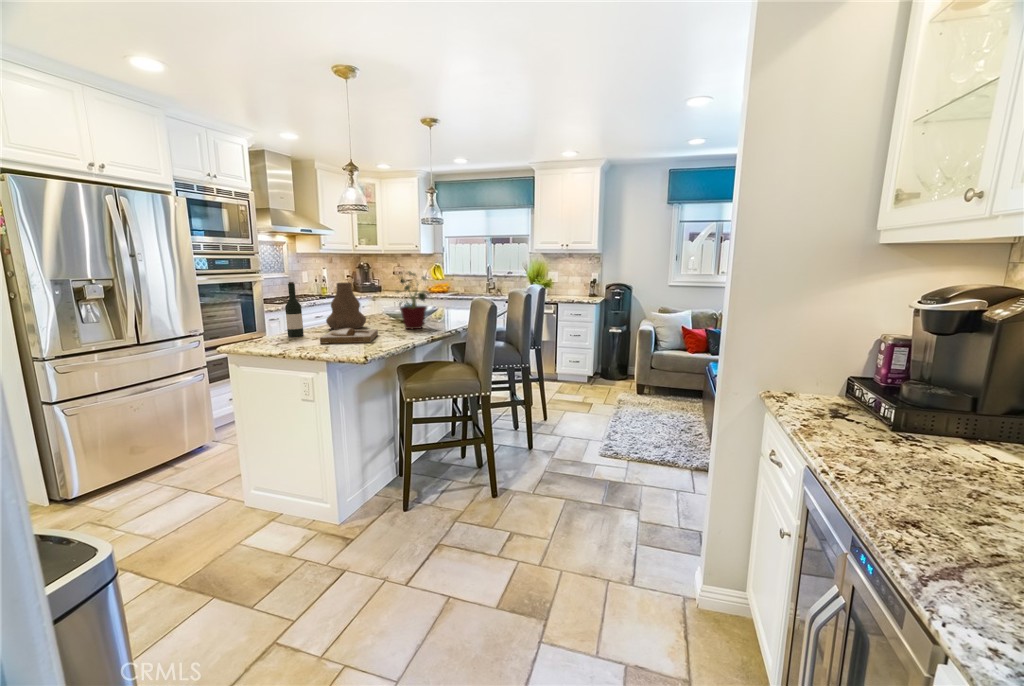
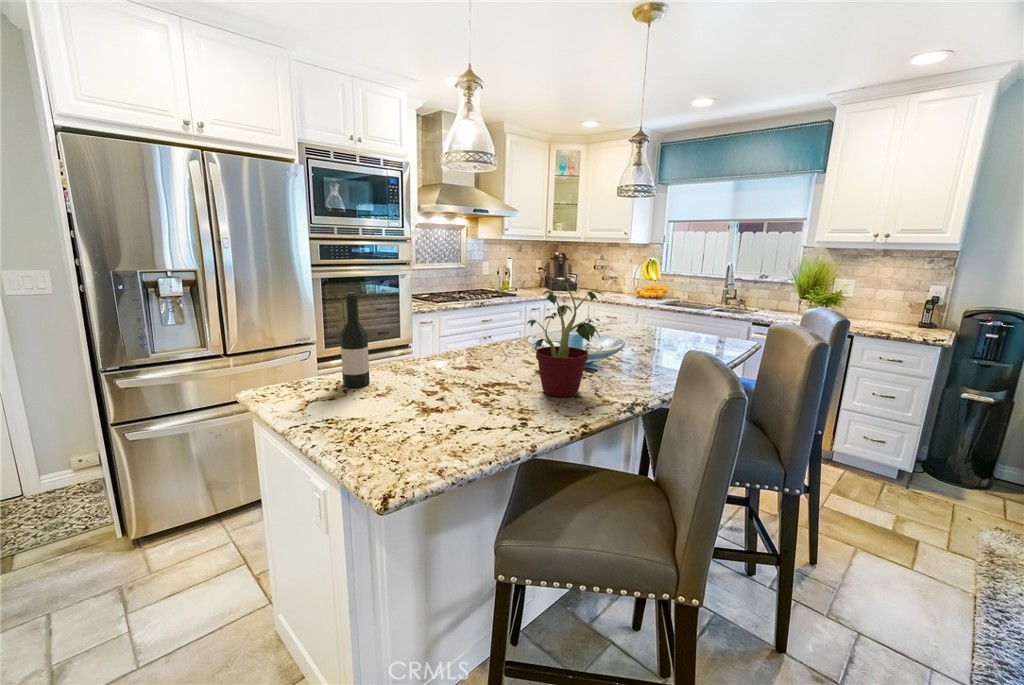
vase: present [326,283,366,330] -> none [421,294,487,378]
tray: present [320,328,378,344] -> none [347,386,478,441]

